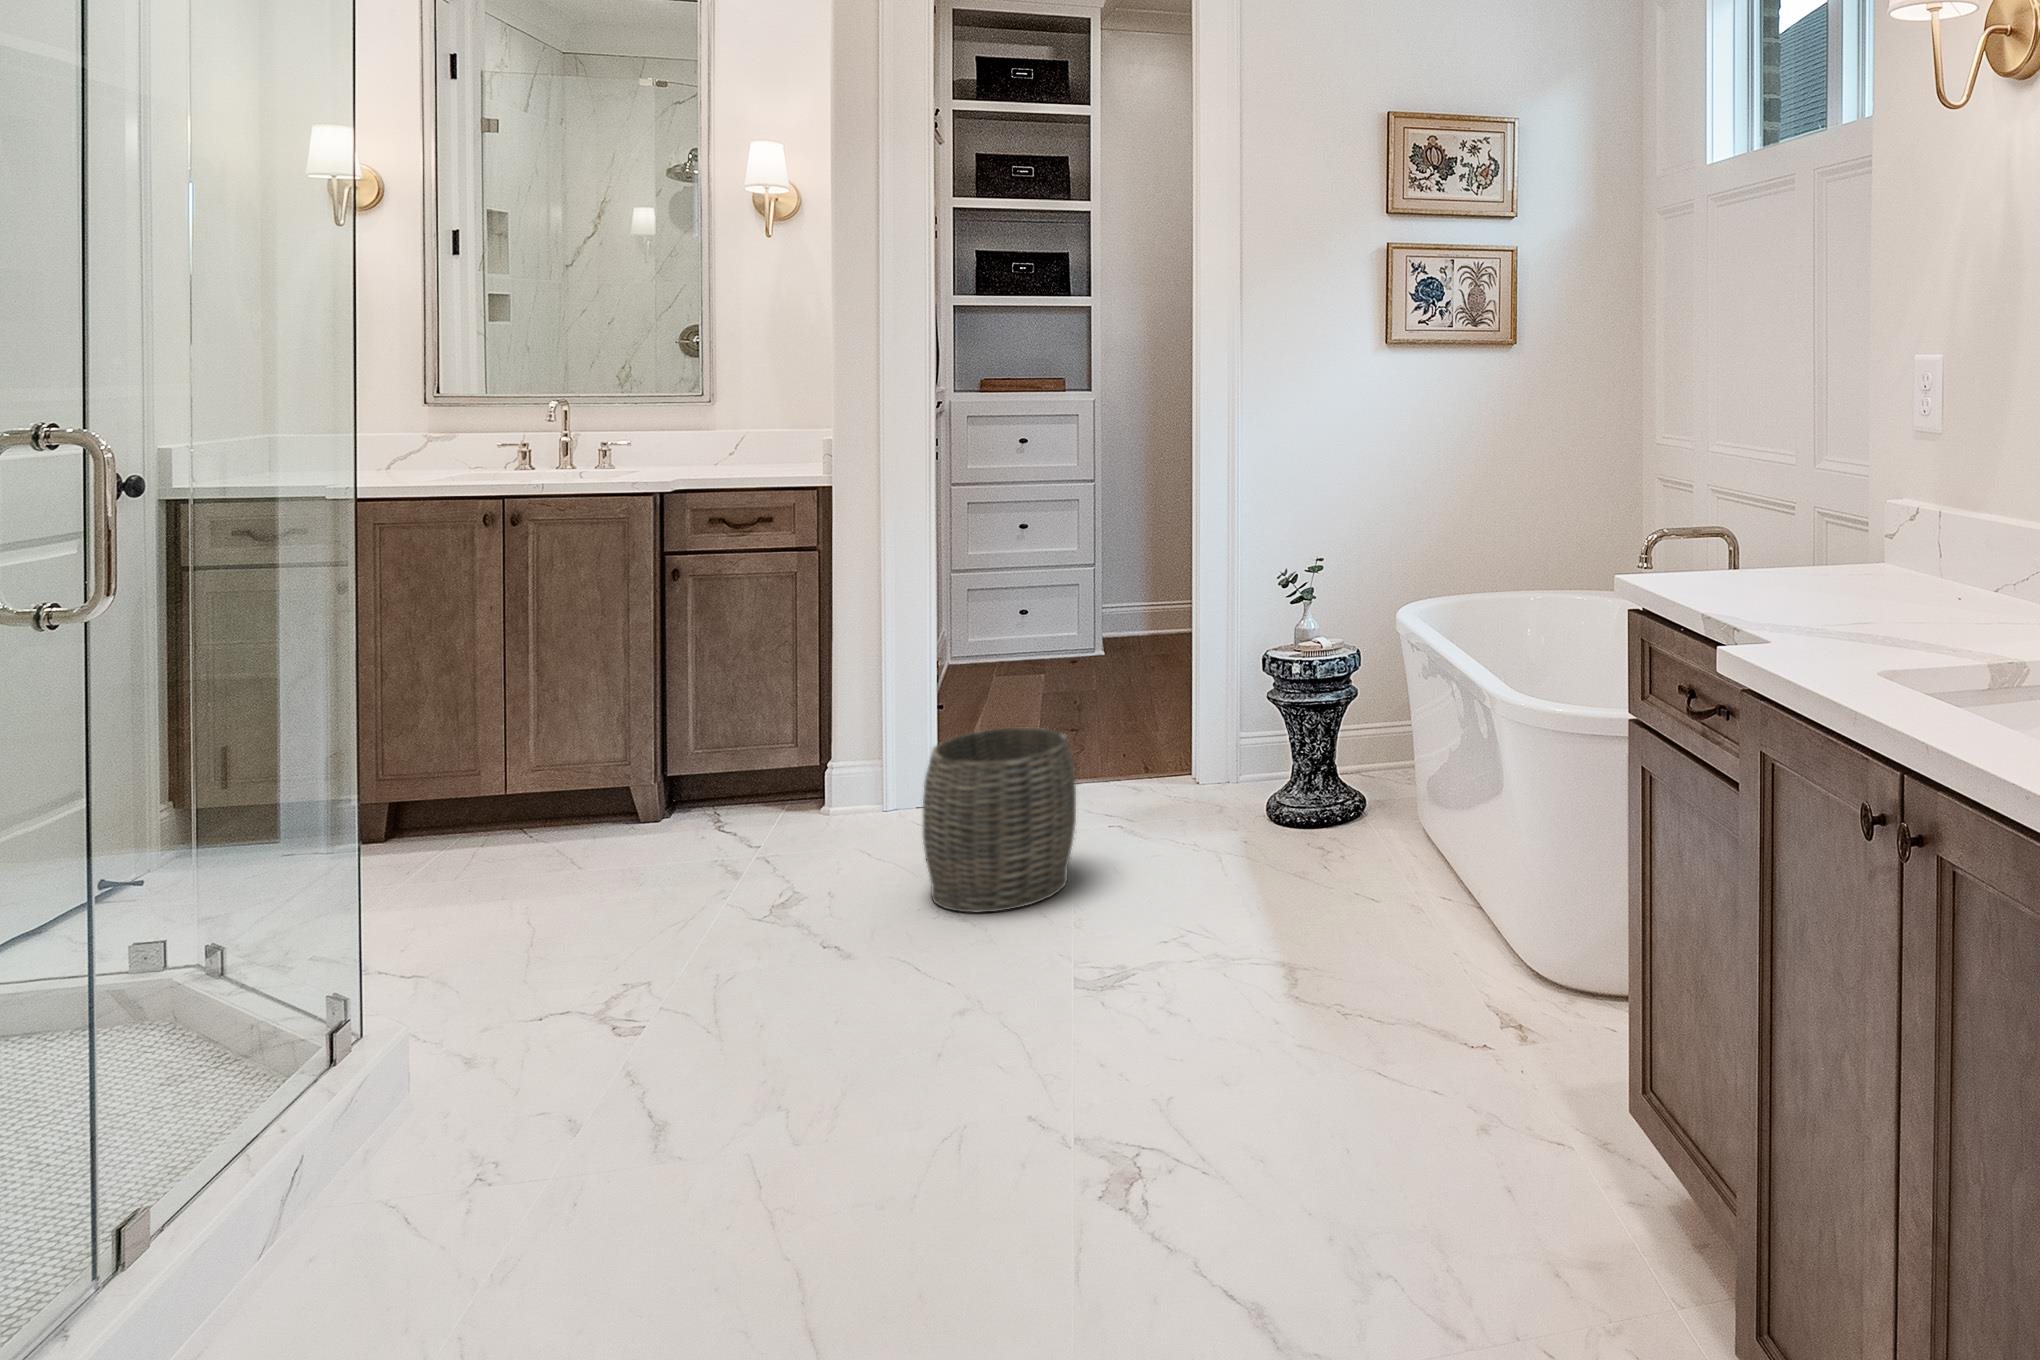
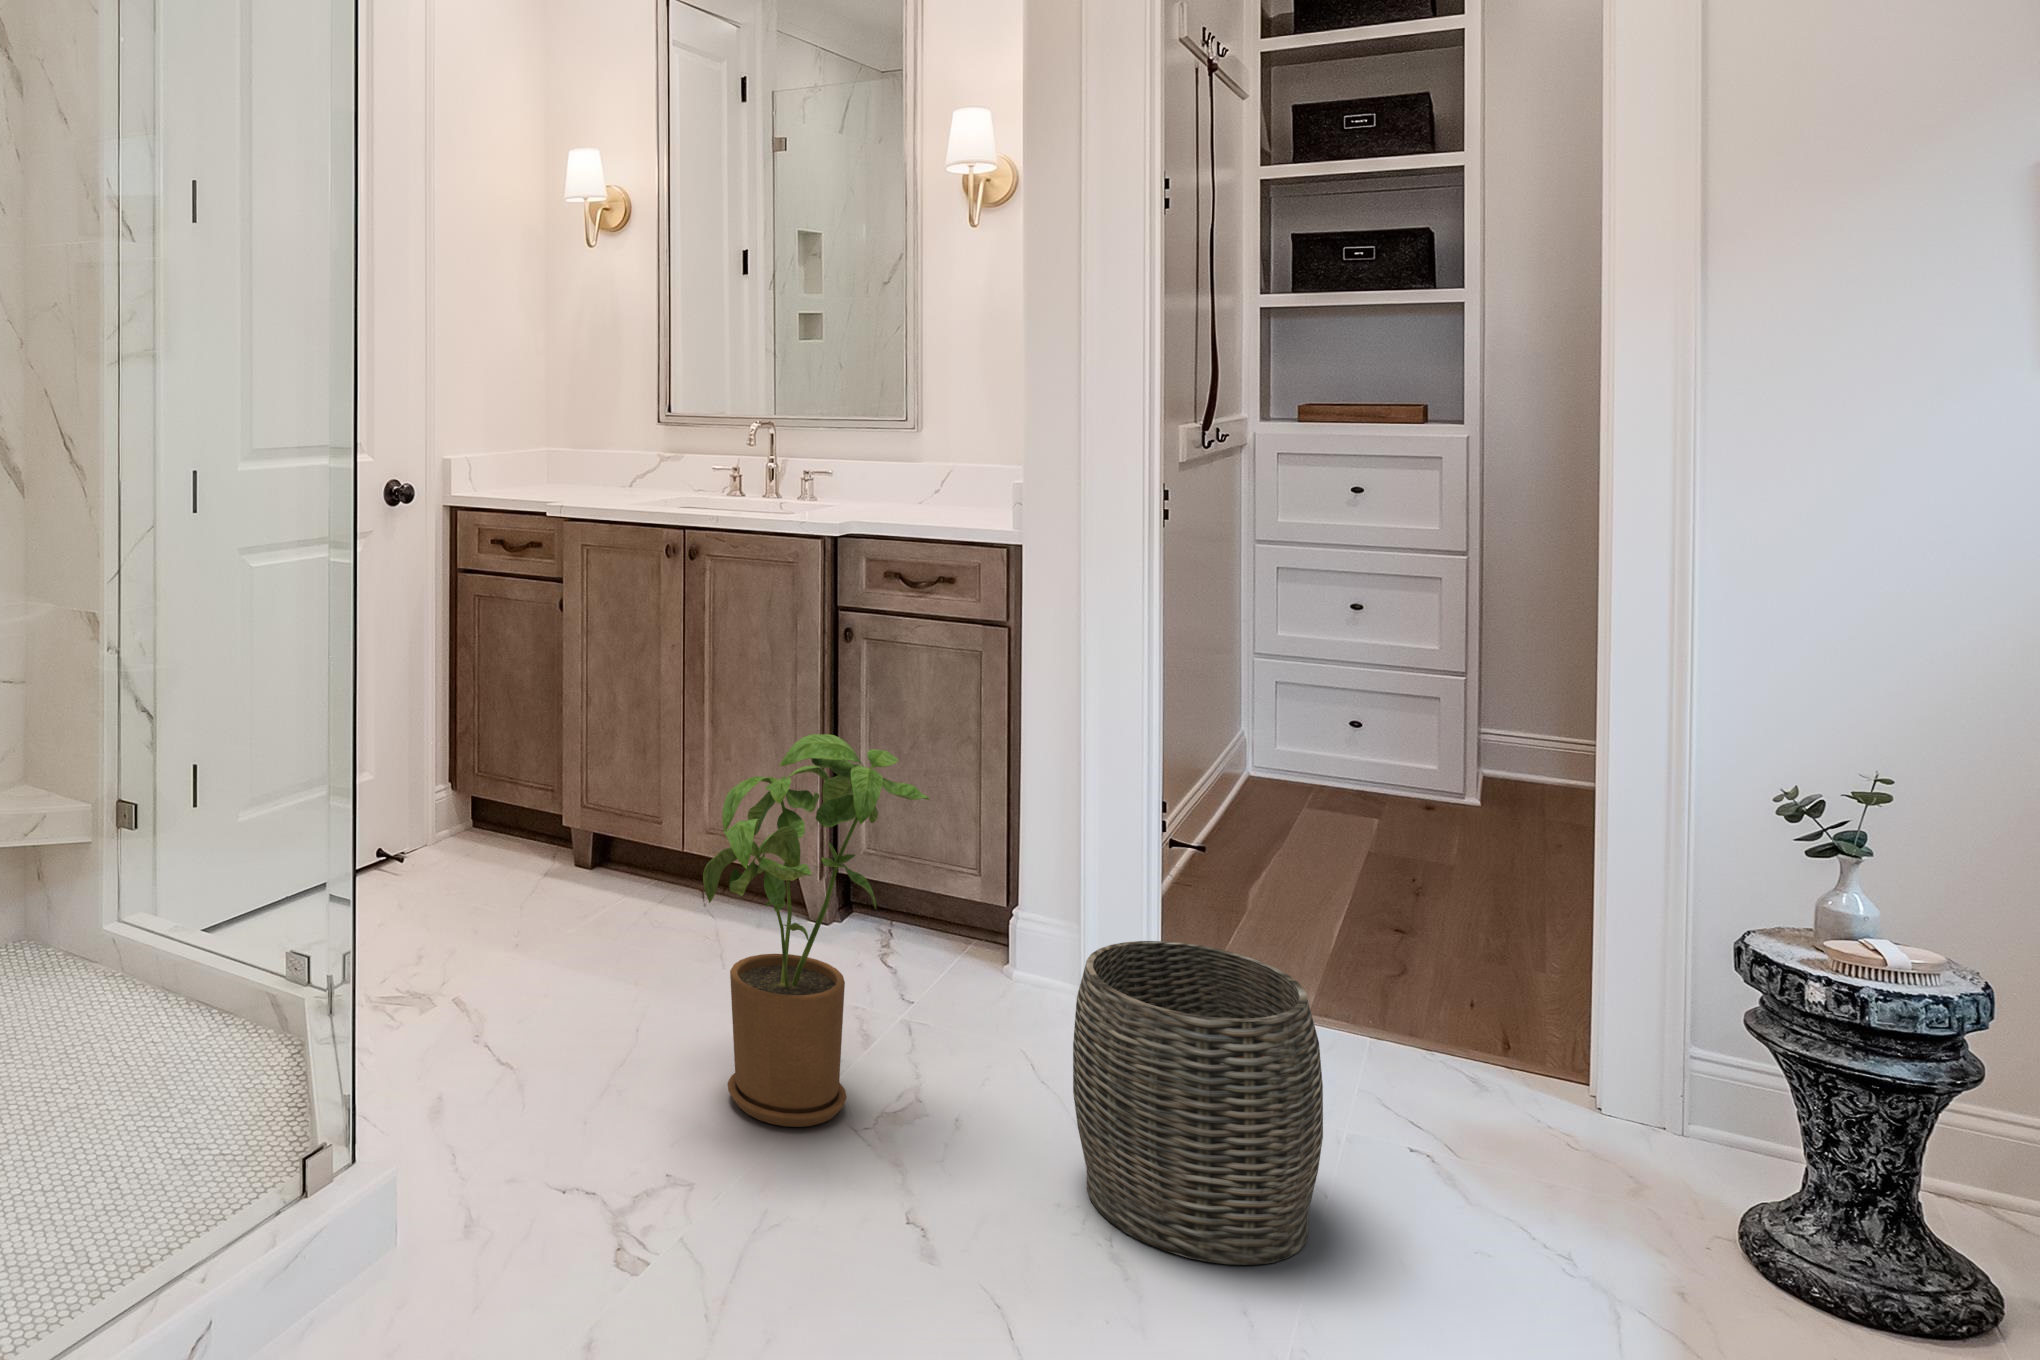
house plant: none [626,639,815,947] -> present [703,734,930,1127]

